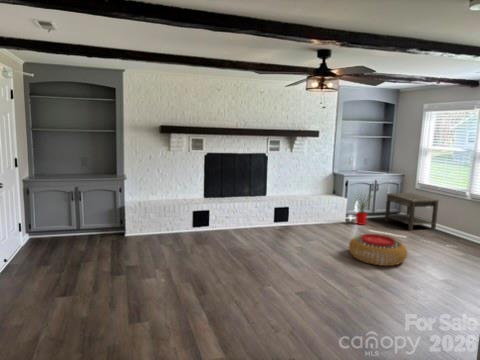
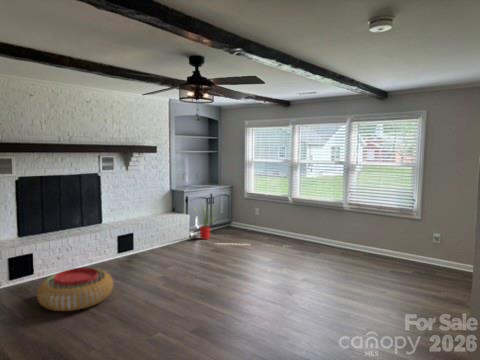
side table: present [385,193,439,231] -> none [223,202,267,238]
pouf: present [349,234,407,266] -> present [37,268,113,311]

